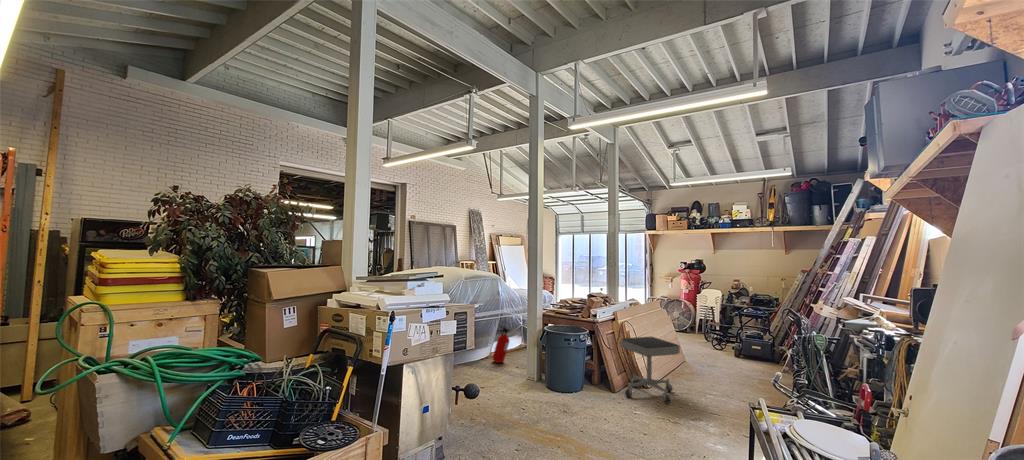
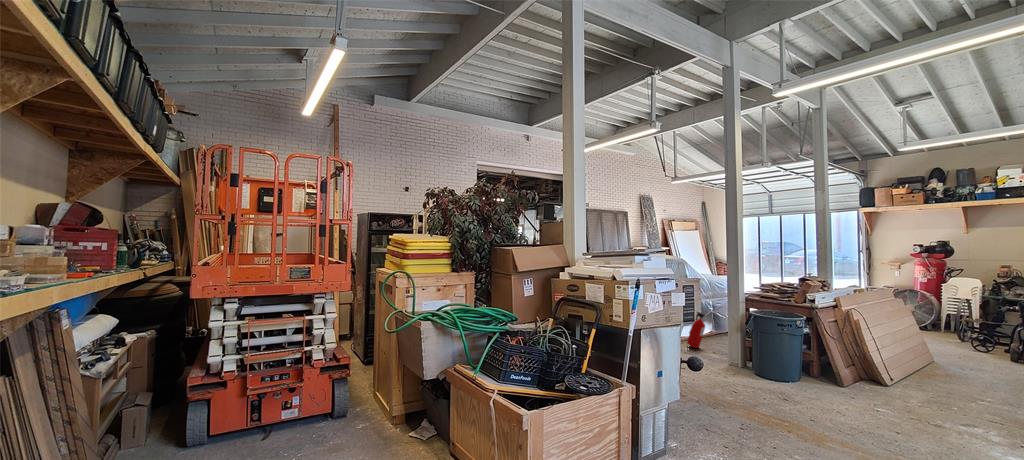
stool: present [621,337,680,404] -> none [847,325,929,397]

